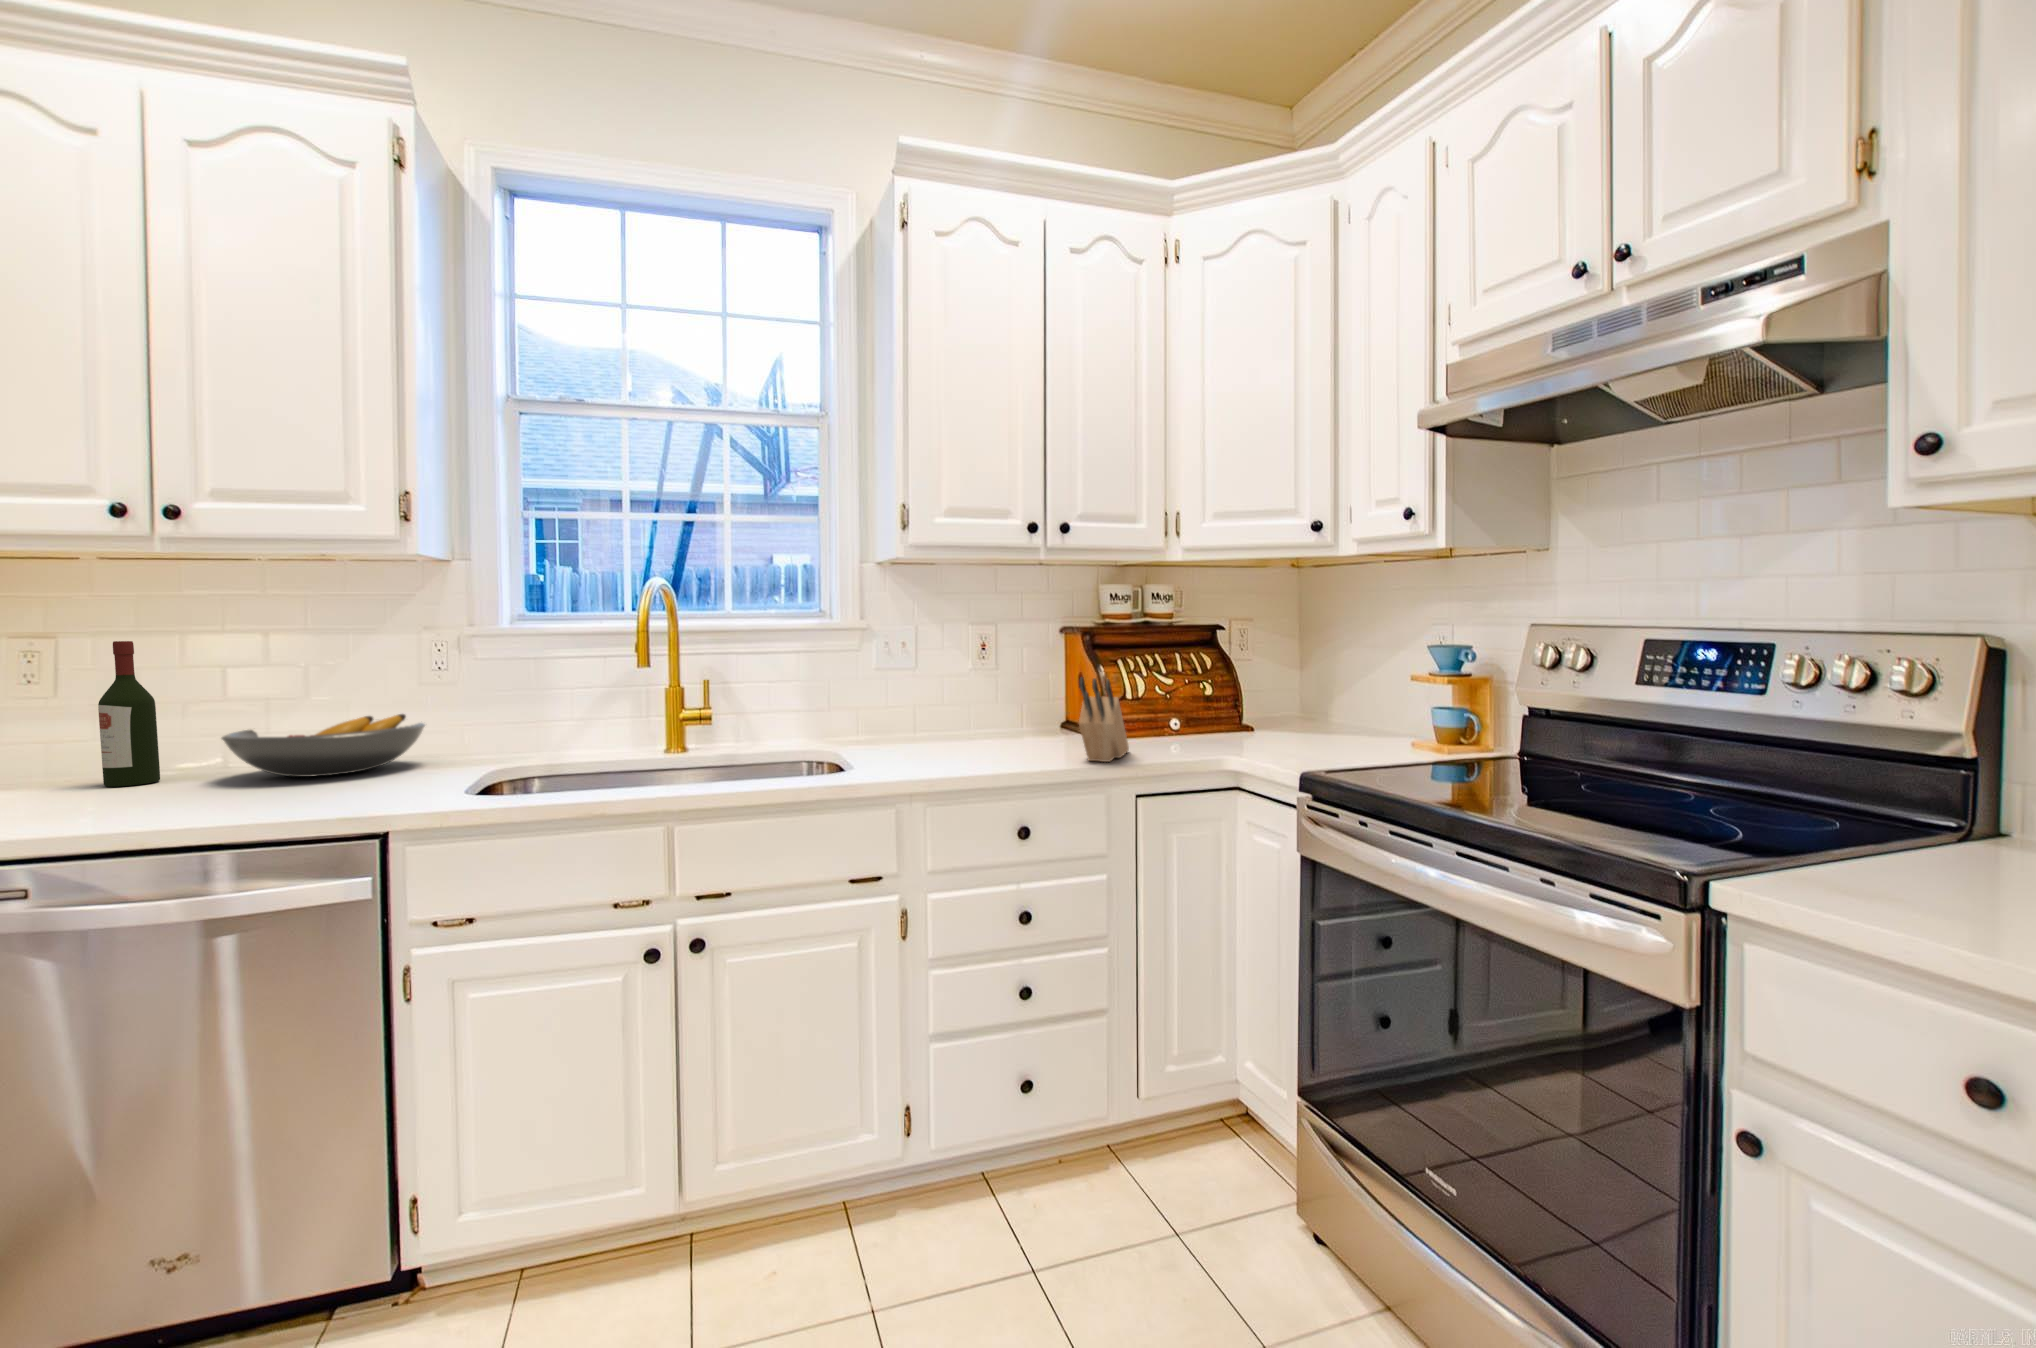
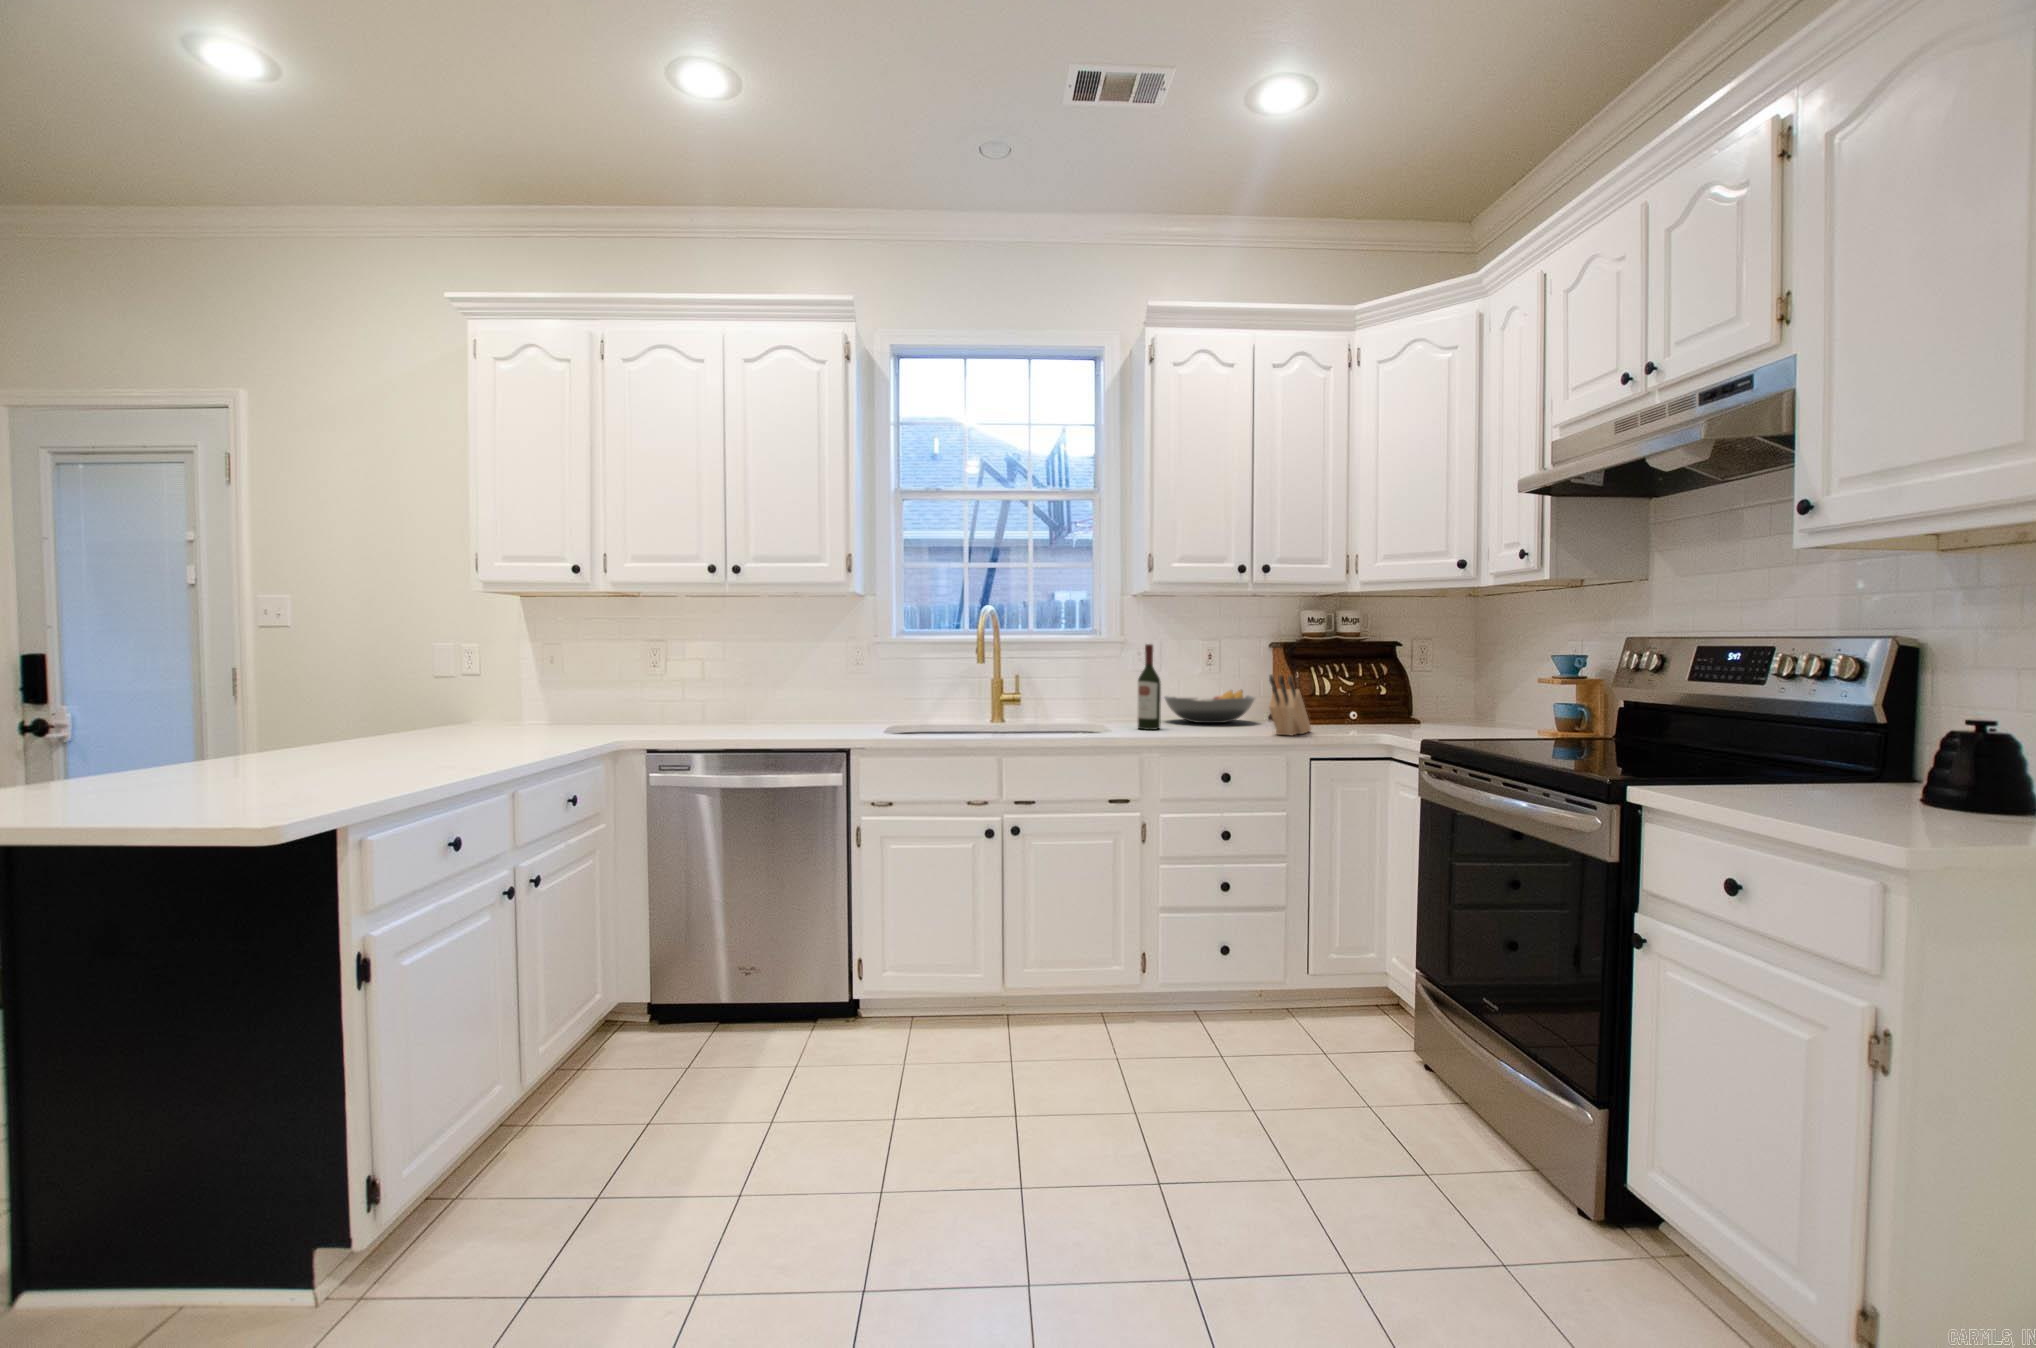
wine bottle: present [98,641,160,787] -> present [1138,644,1161,730]
fruit bowl: present [222,714,425,777] -> present [1164,690,1255,723]

